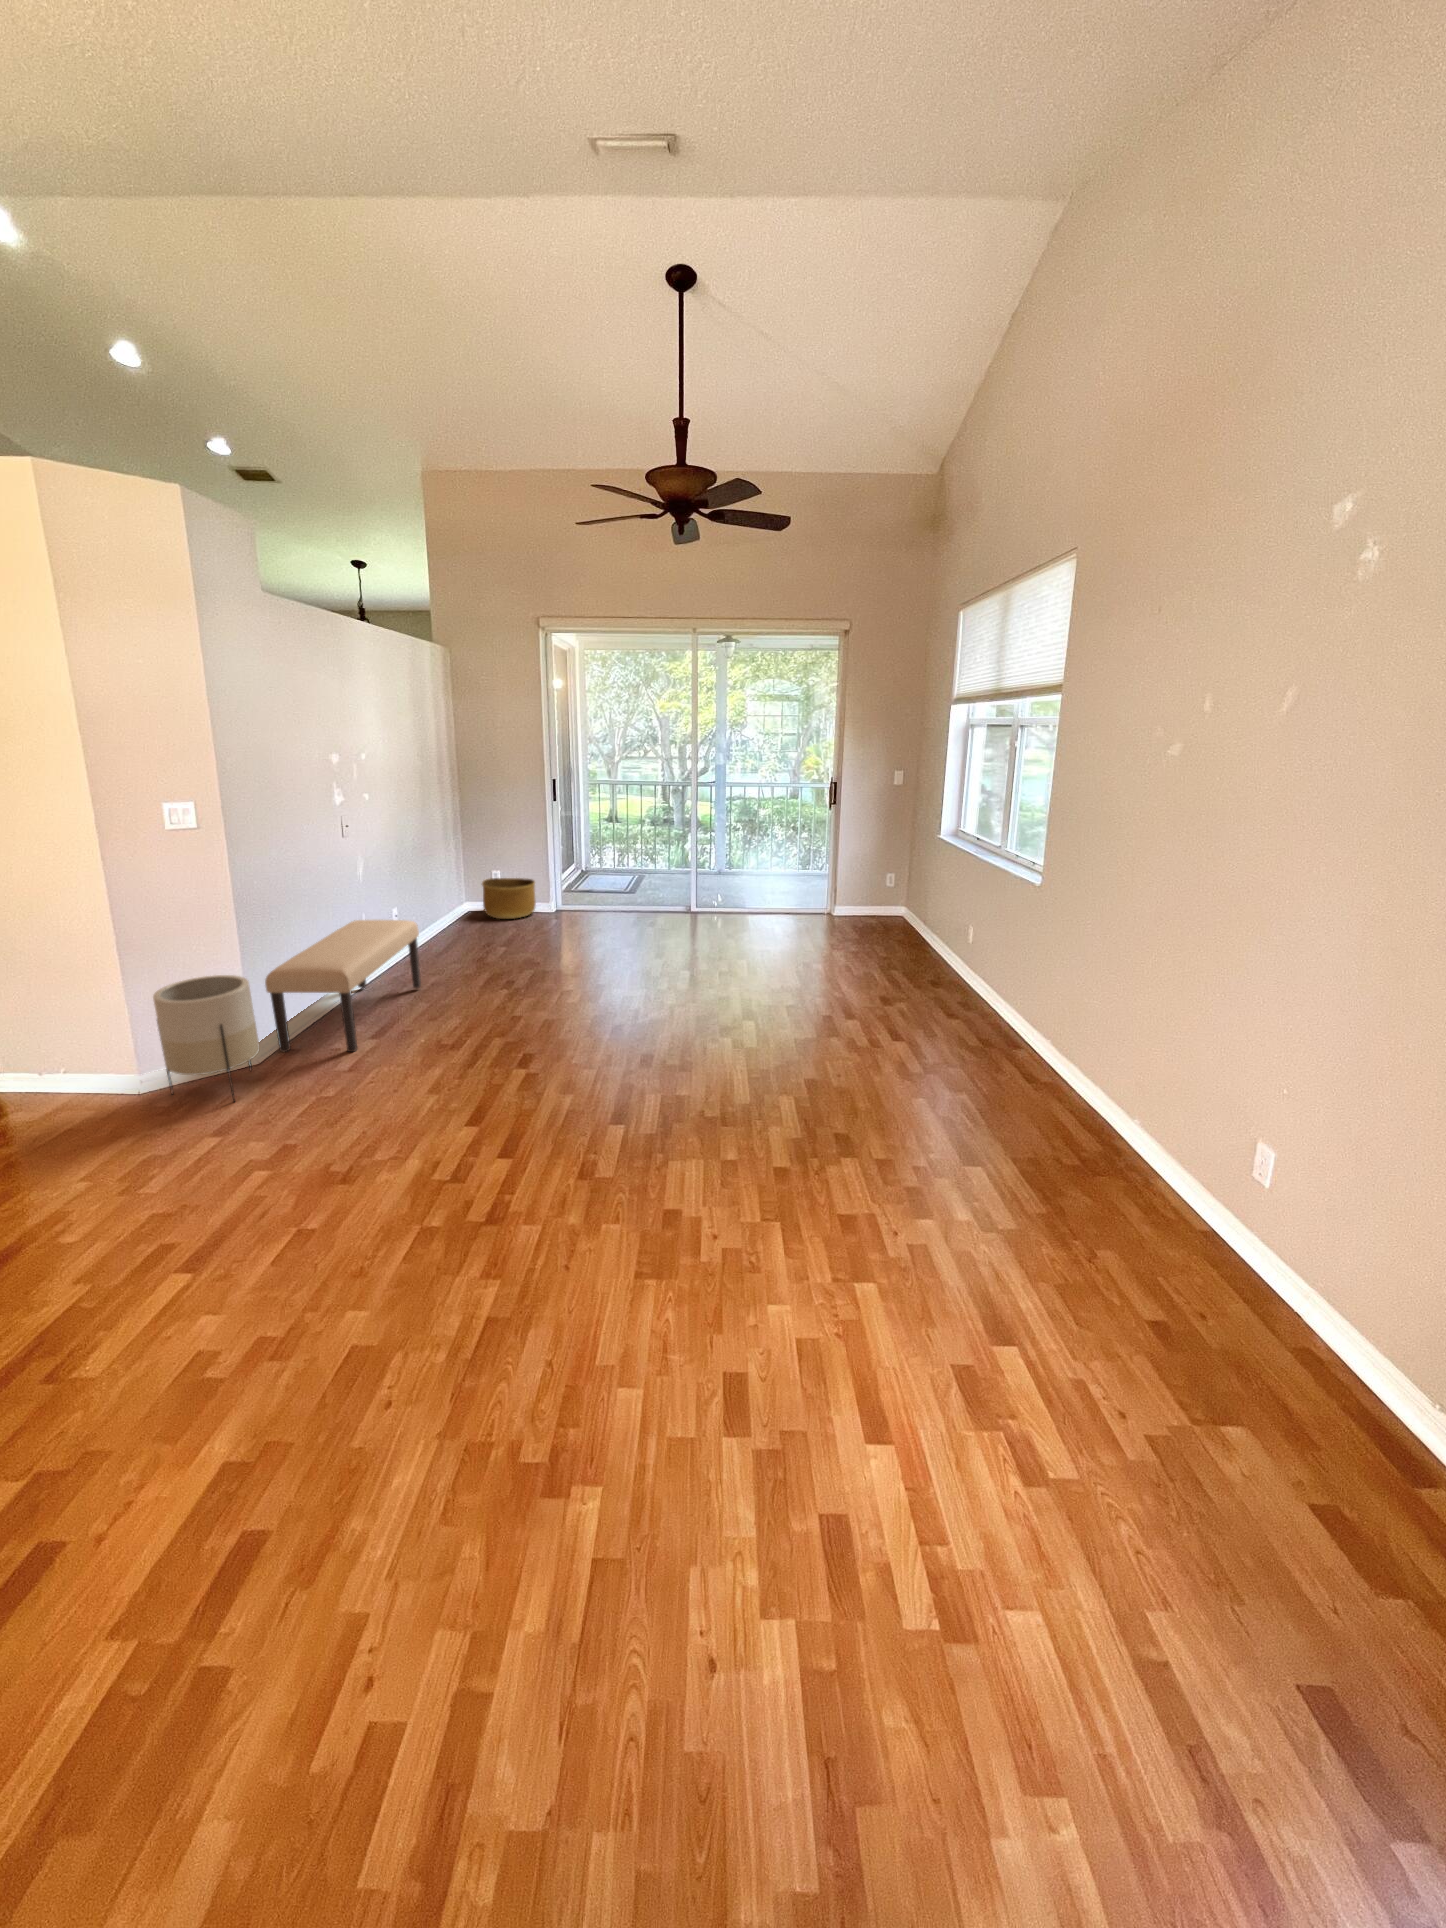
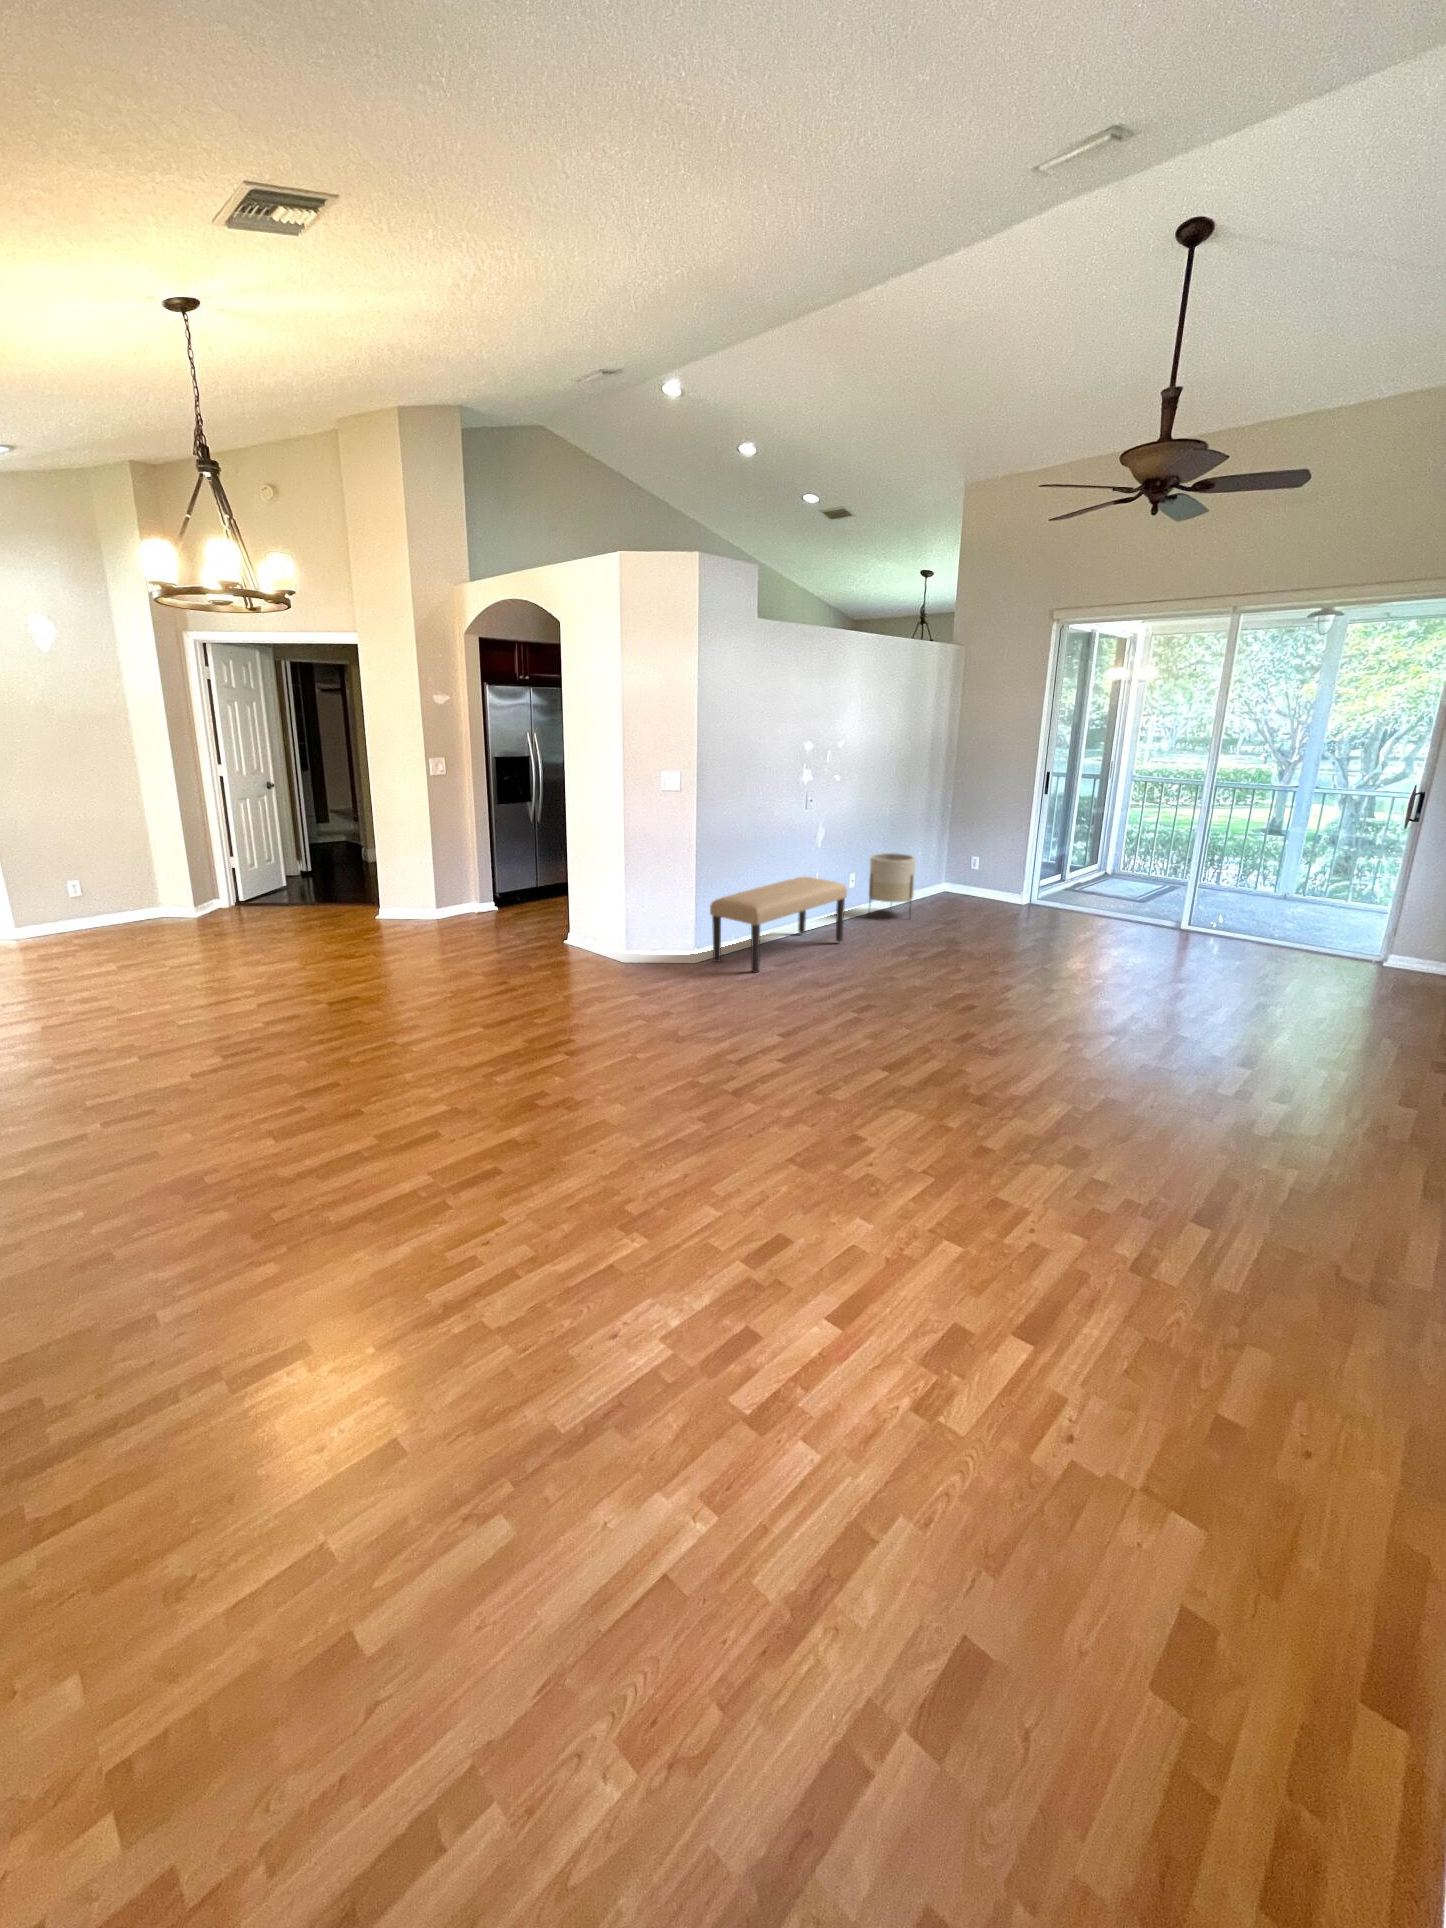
basket: present [482,878,536,919] -> none [953,864,1009,905]
planter: present [153,975,260,1101] -> present [869,853,916,903]

